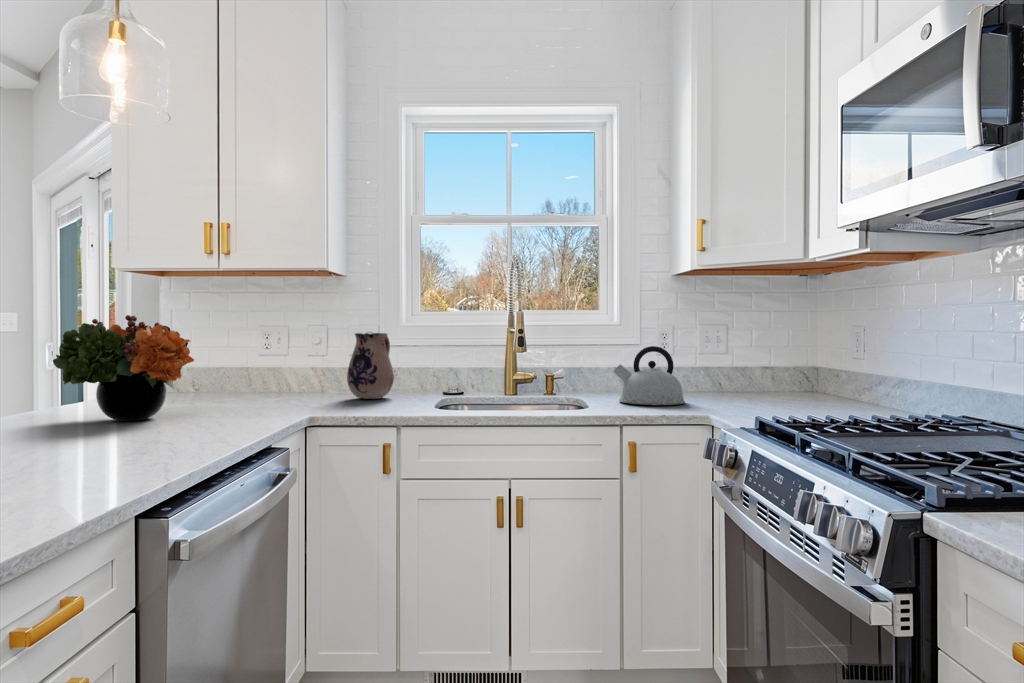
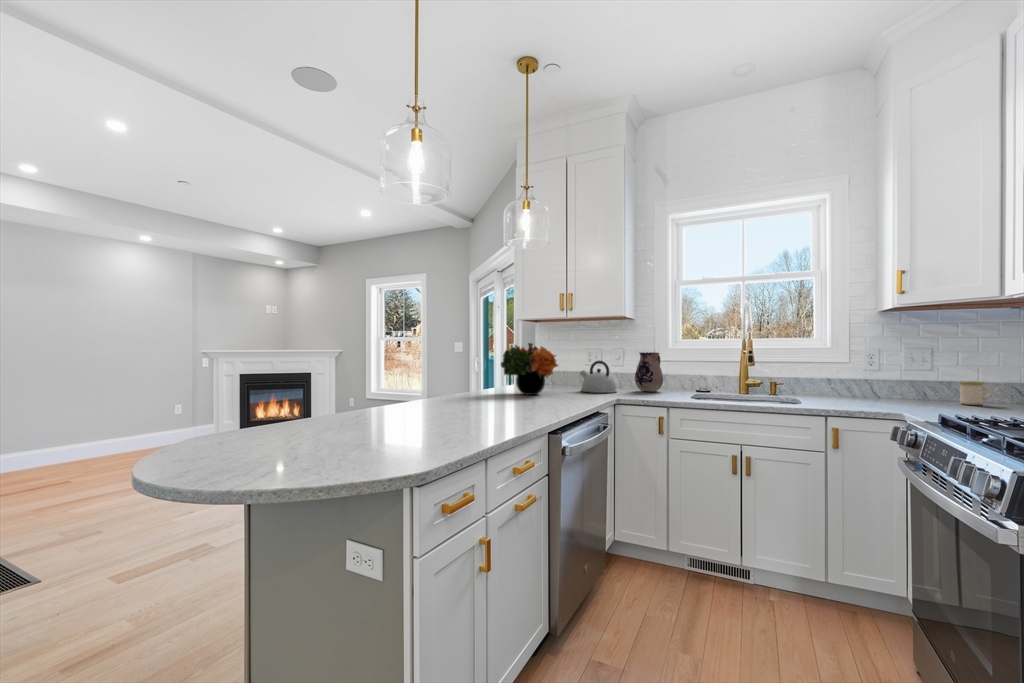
kettle: present [613,346,685,405] -> present [580,361,616,393]
mug: none [752,367,784,397] -> present [960,382,993,405]

